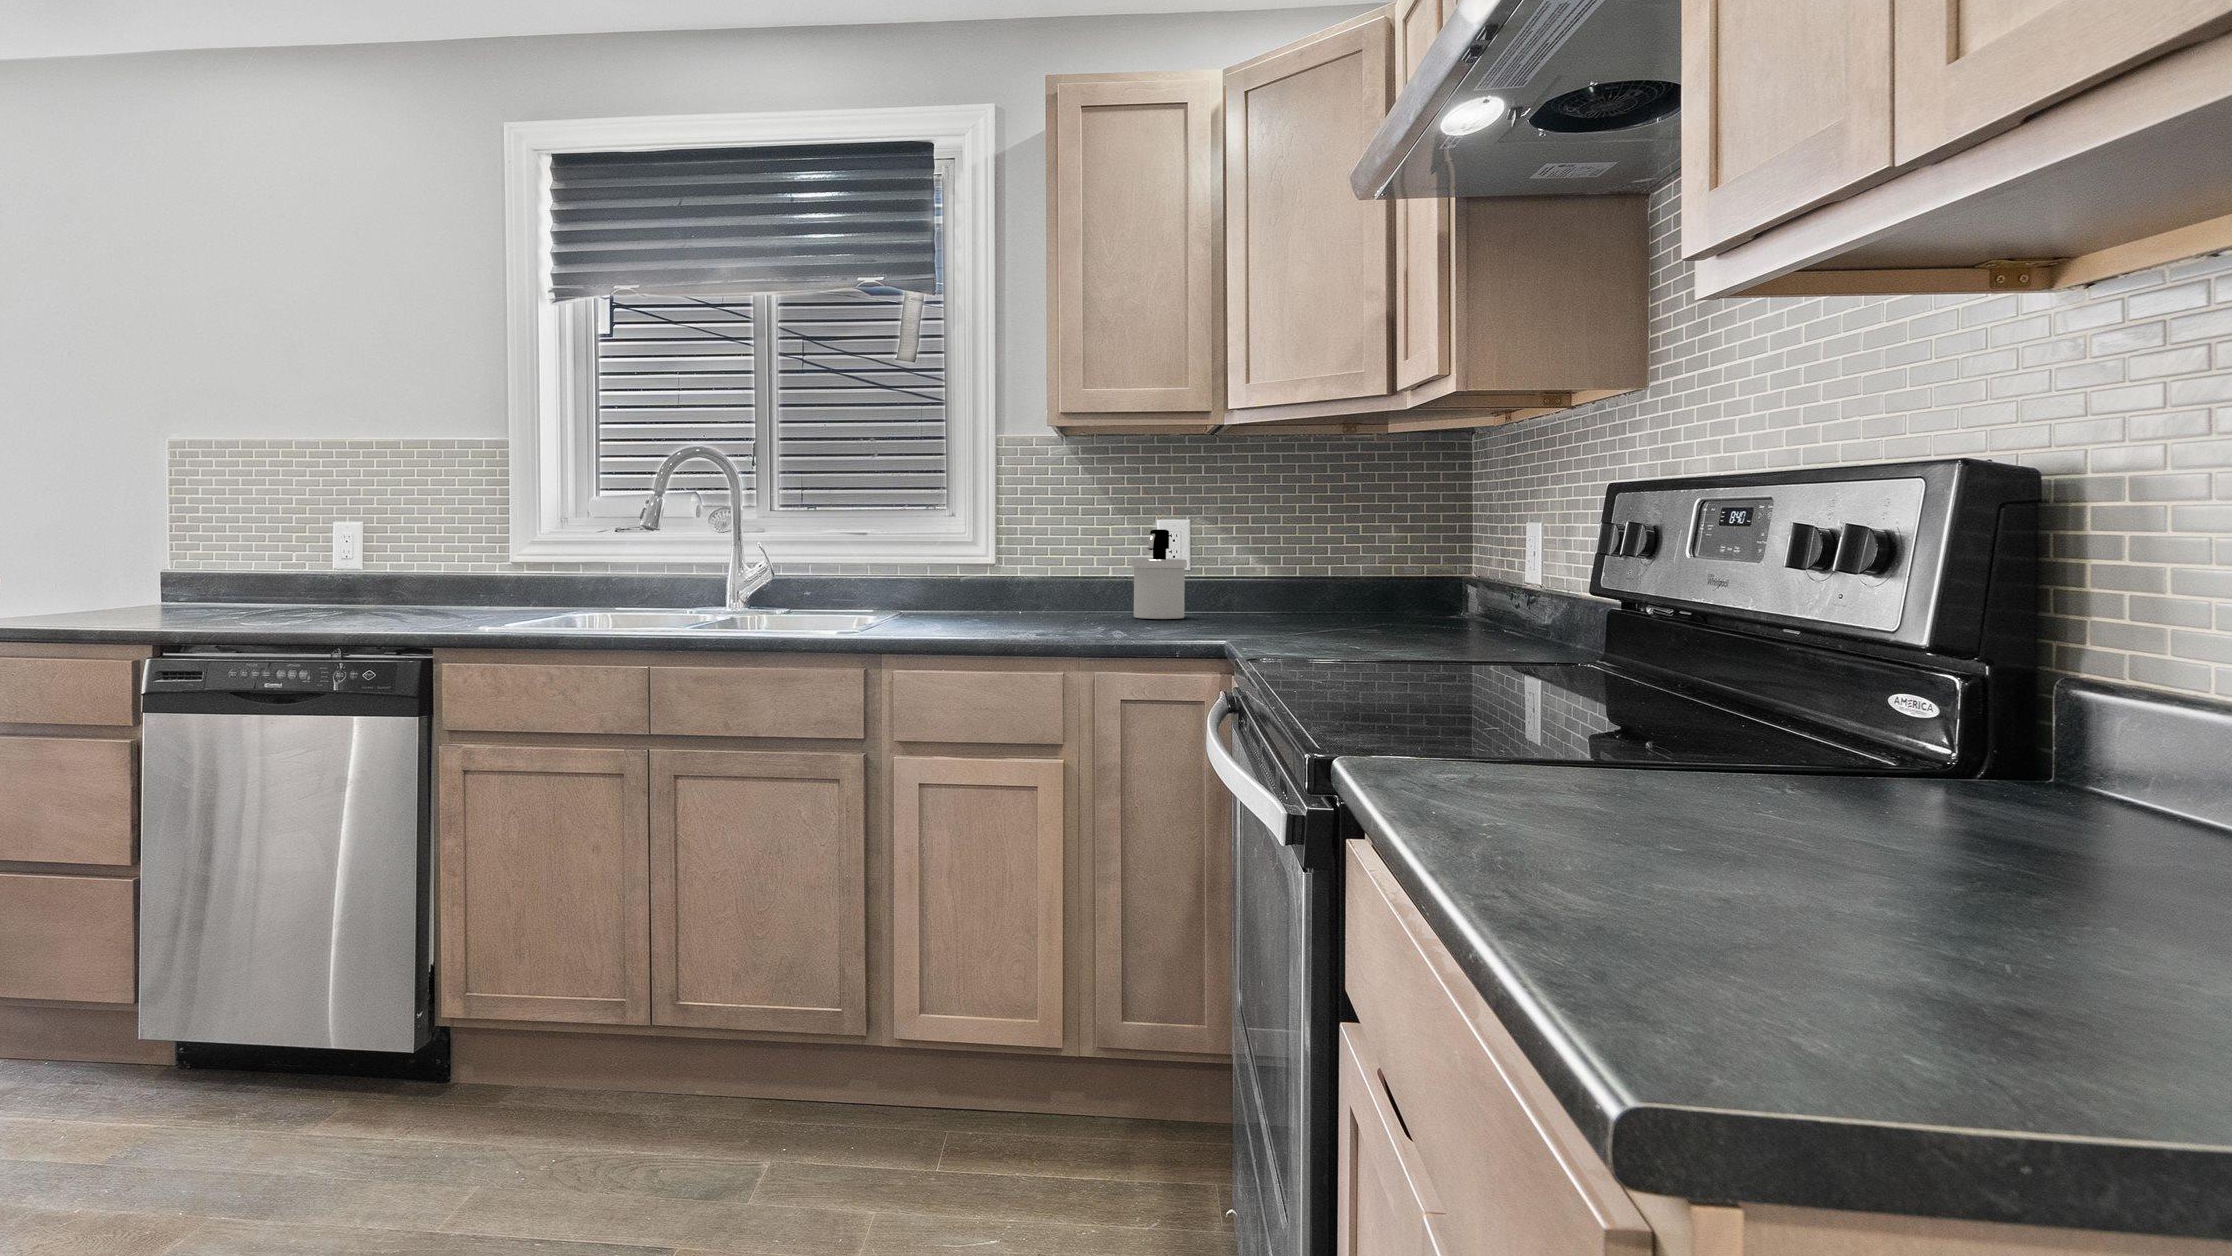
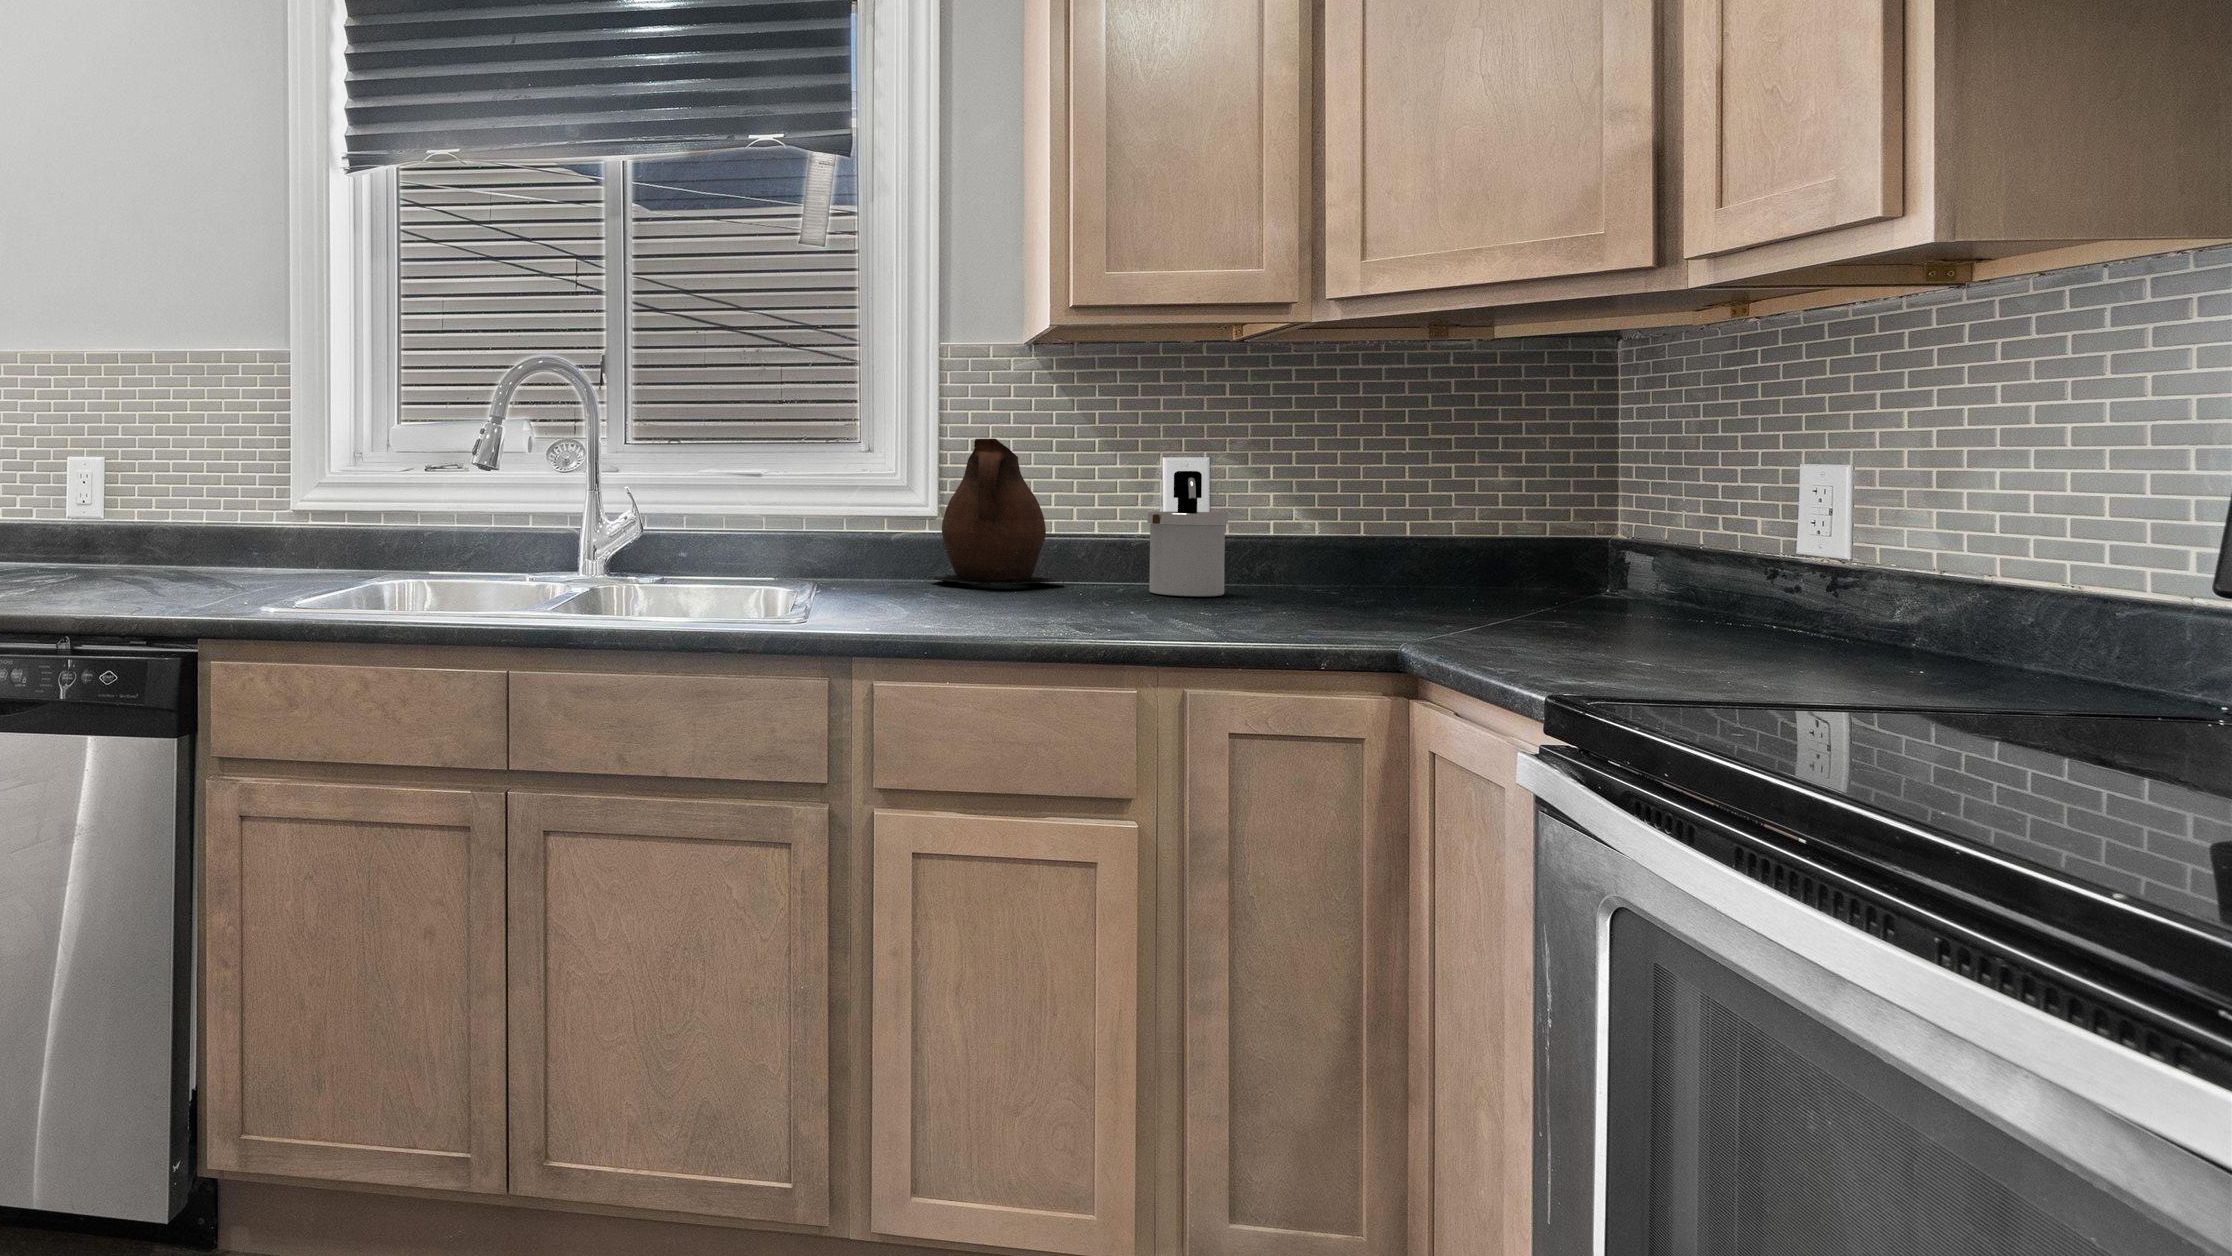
ceramic pitcher: none [982,506,1082,613] -> present [925,438,1064,585]

